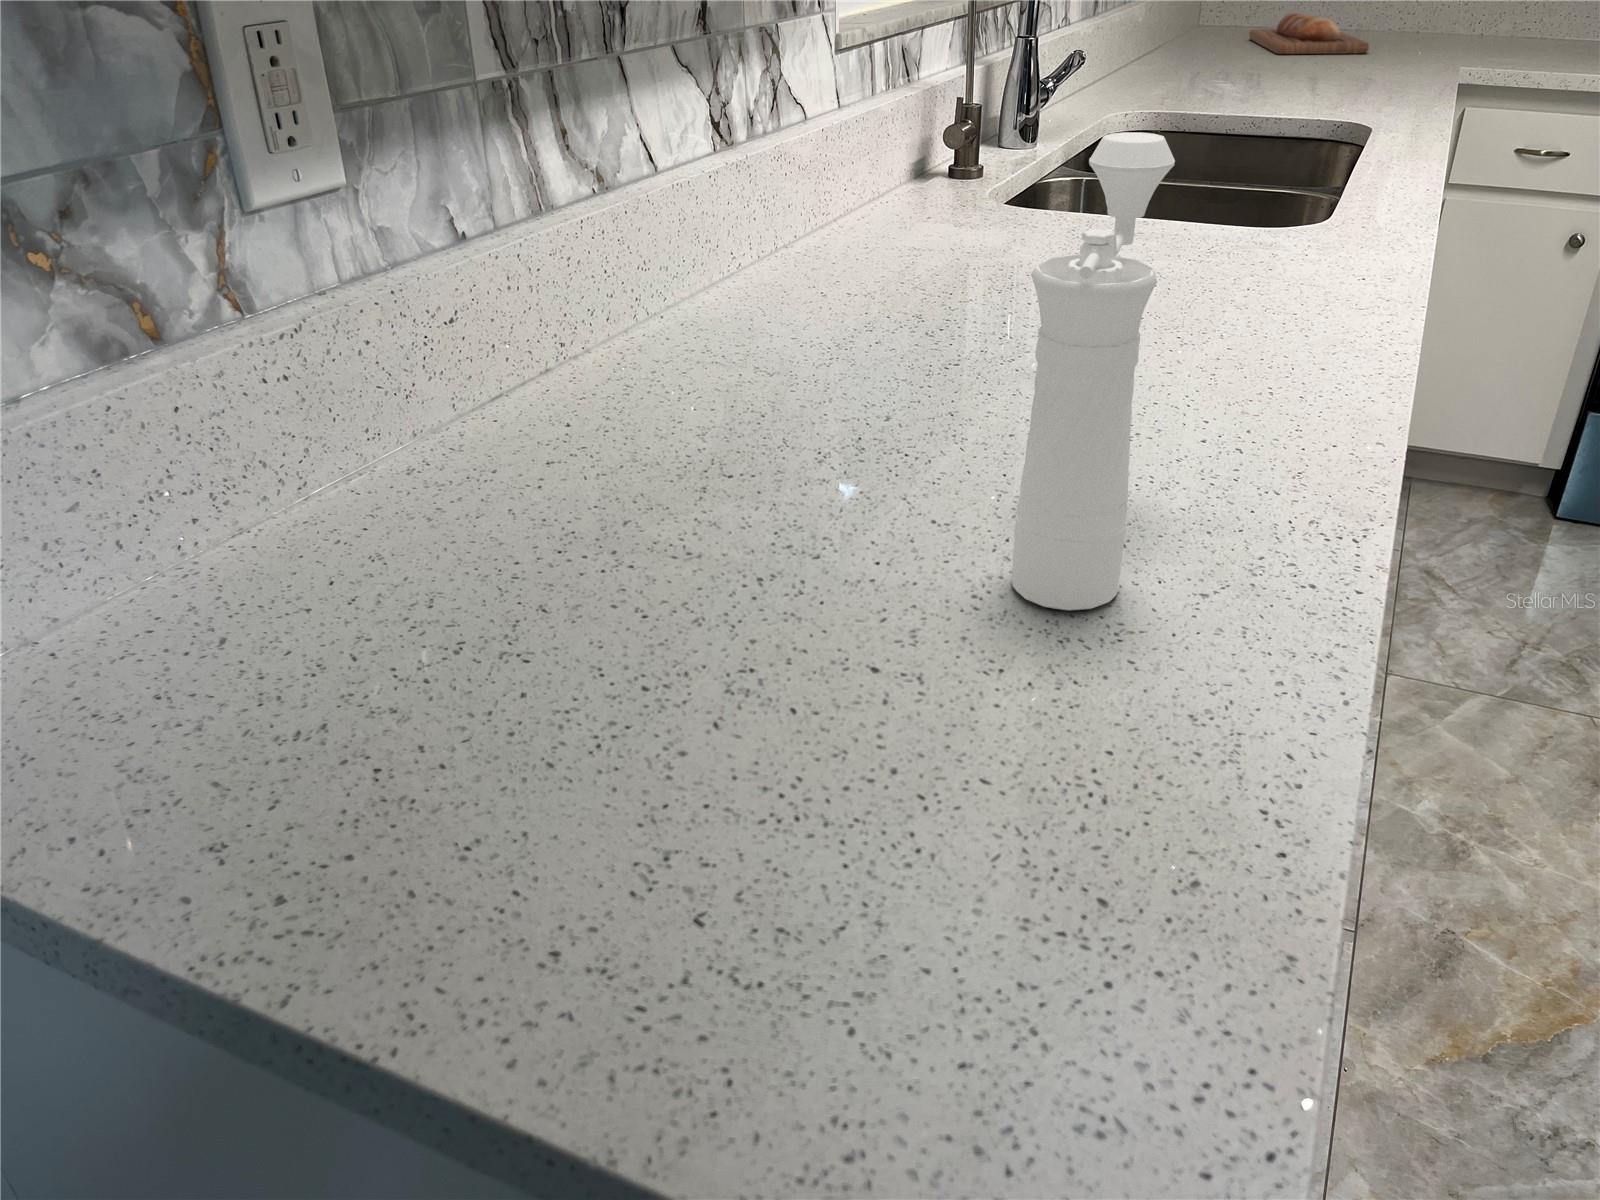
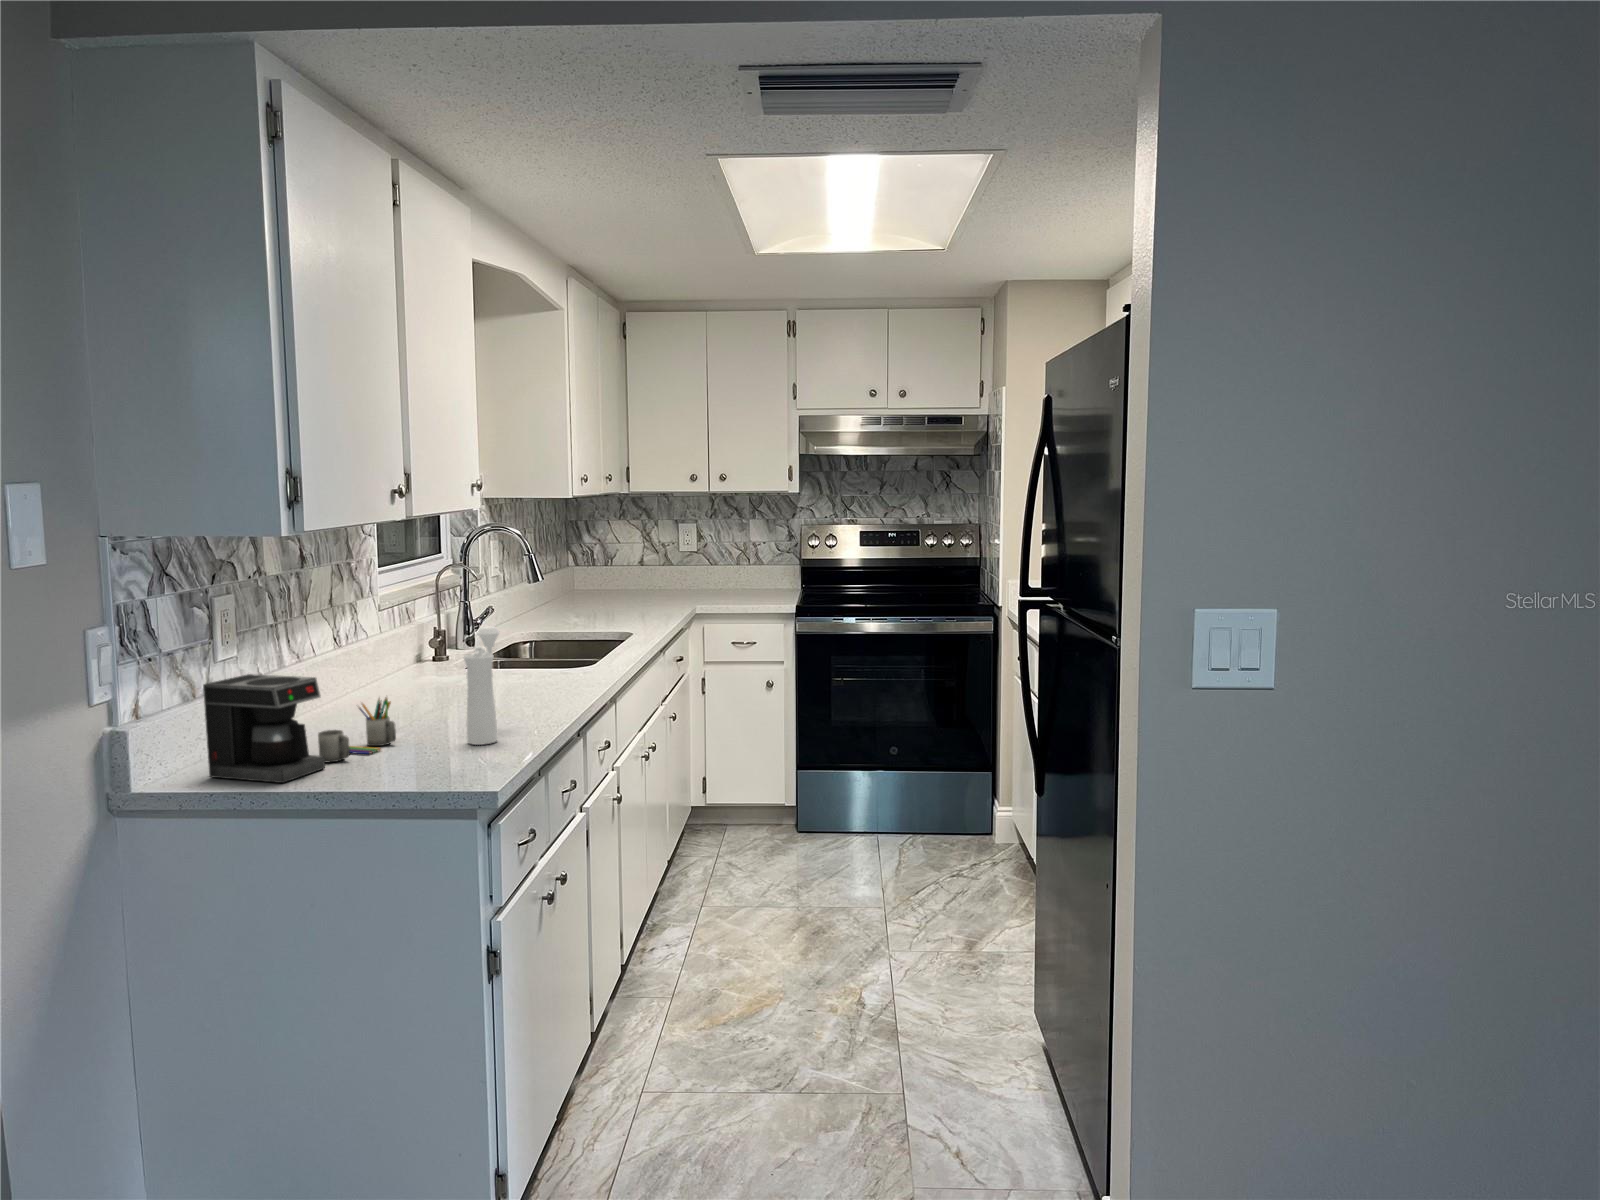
bread loaf: present [1249,13,1369,54] -> none [597,582,655,603]
coffee maker: none [20,288,778,789] -> present [203,674,396,783]

